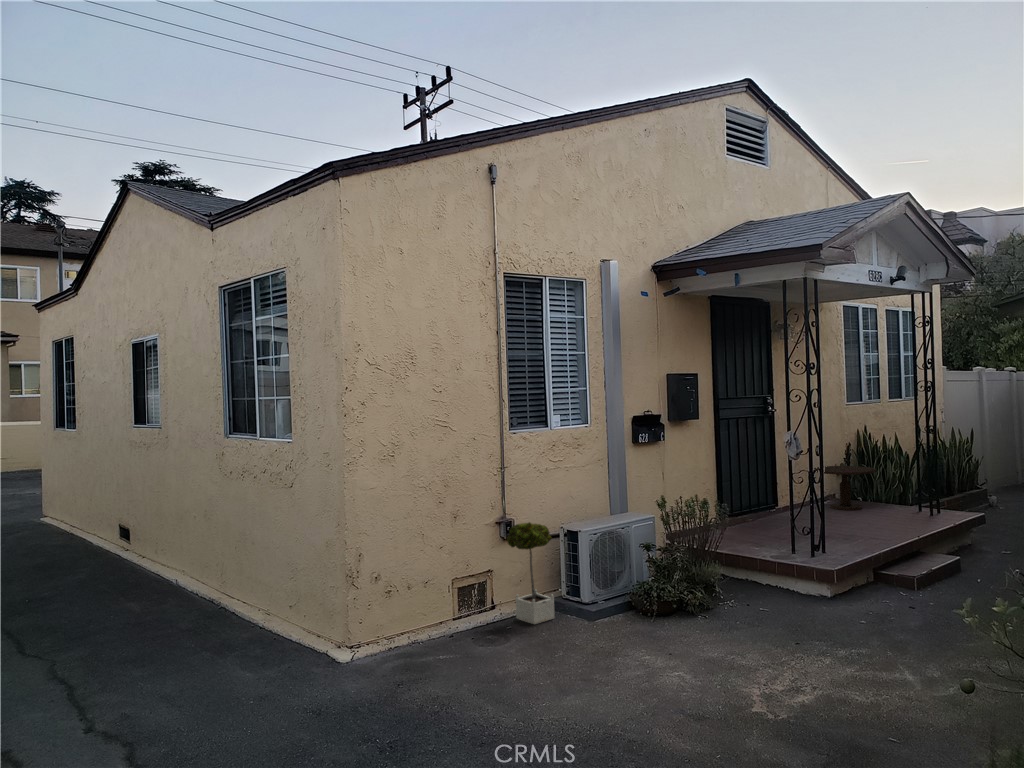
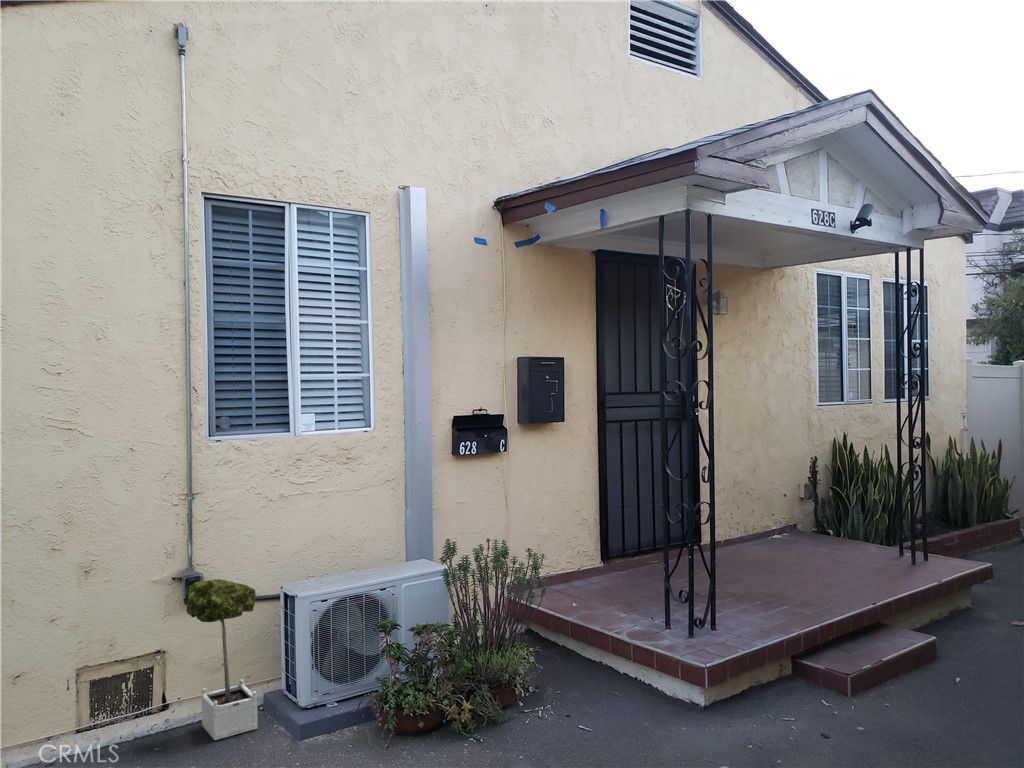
side table: present [814,466,876,510] -> none [759,488,844,550]

